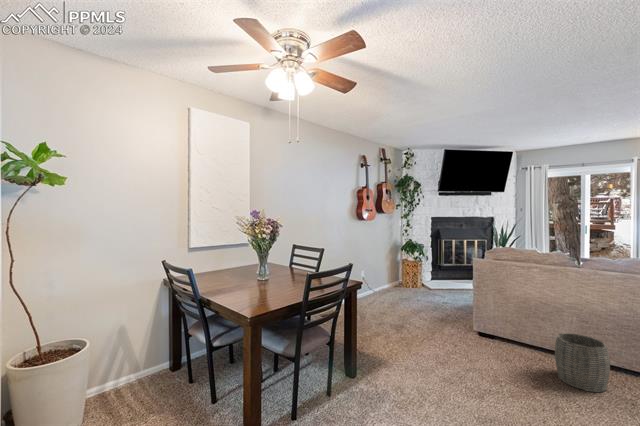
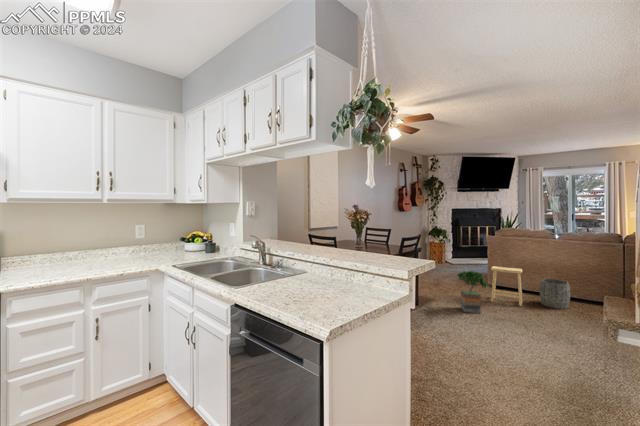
footstool: none [474,309,527,384] -> present [491,266,523,306]
potted tree: none [411,322,465,405] -> present [457,271,487,313]

